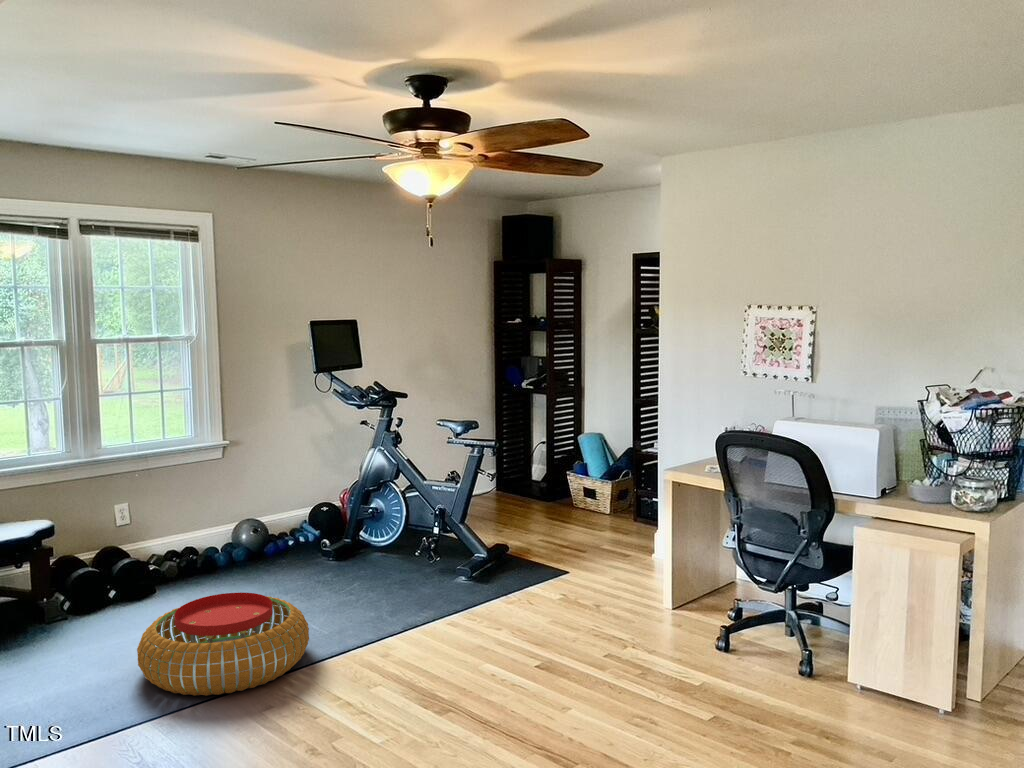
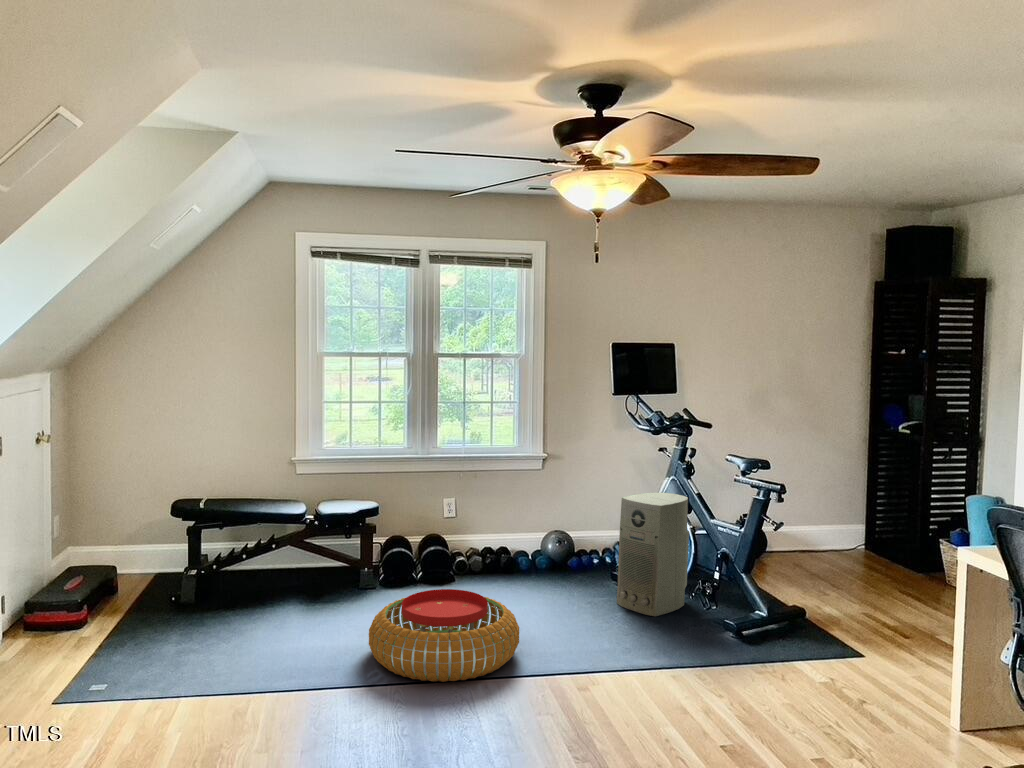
air purifier: none [344,464,406,581] -> present [617,493,689,616]

